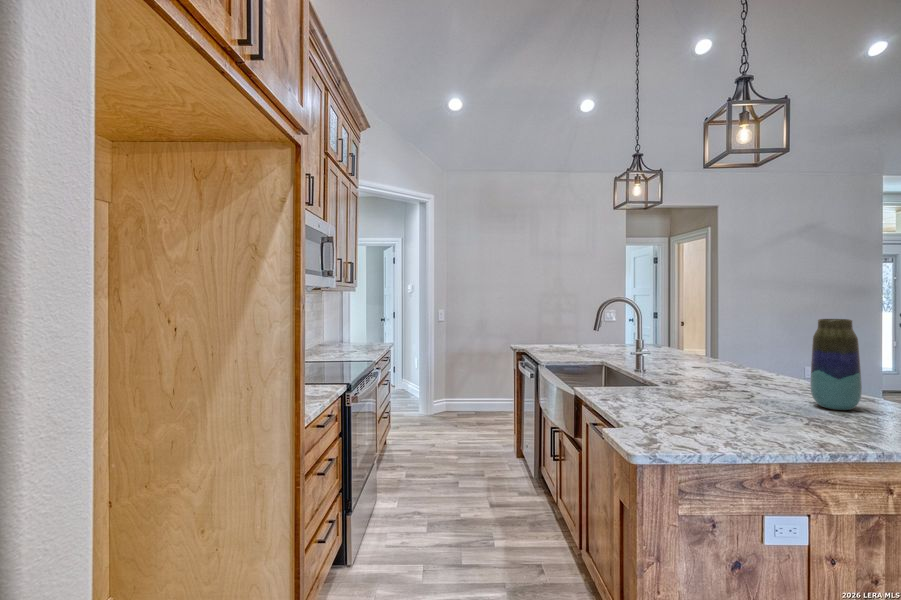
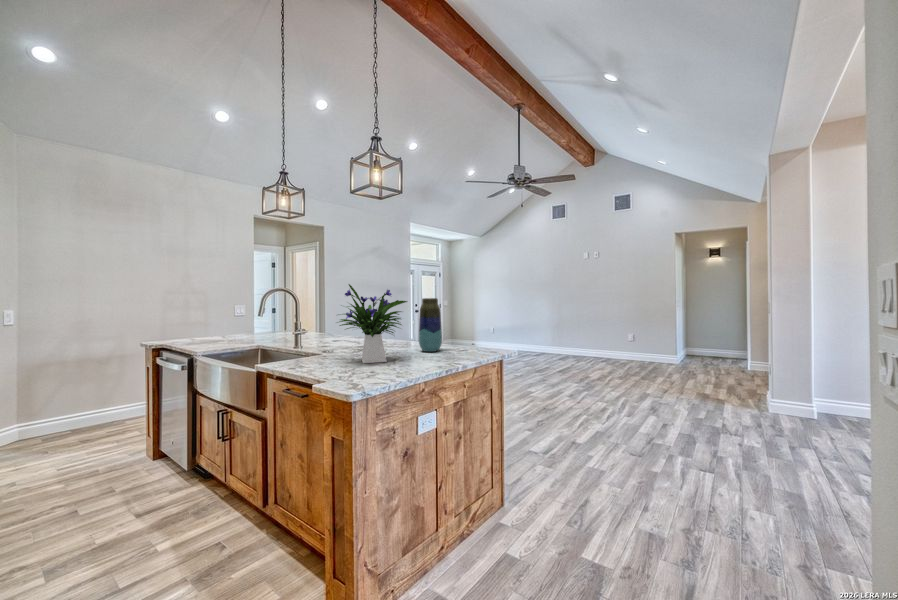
flower arrangement: none [660,299,778,414] -> present [339,284,407,363]

